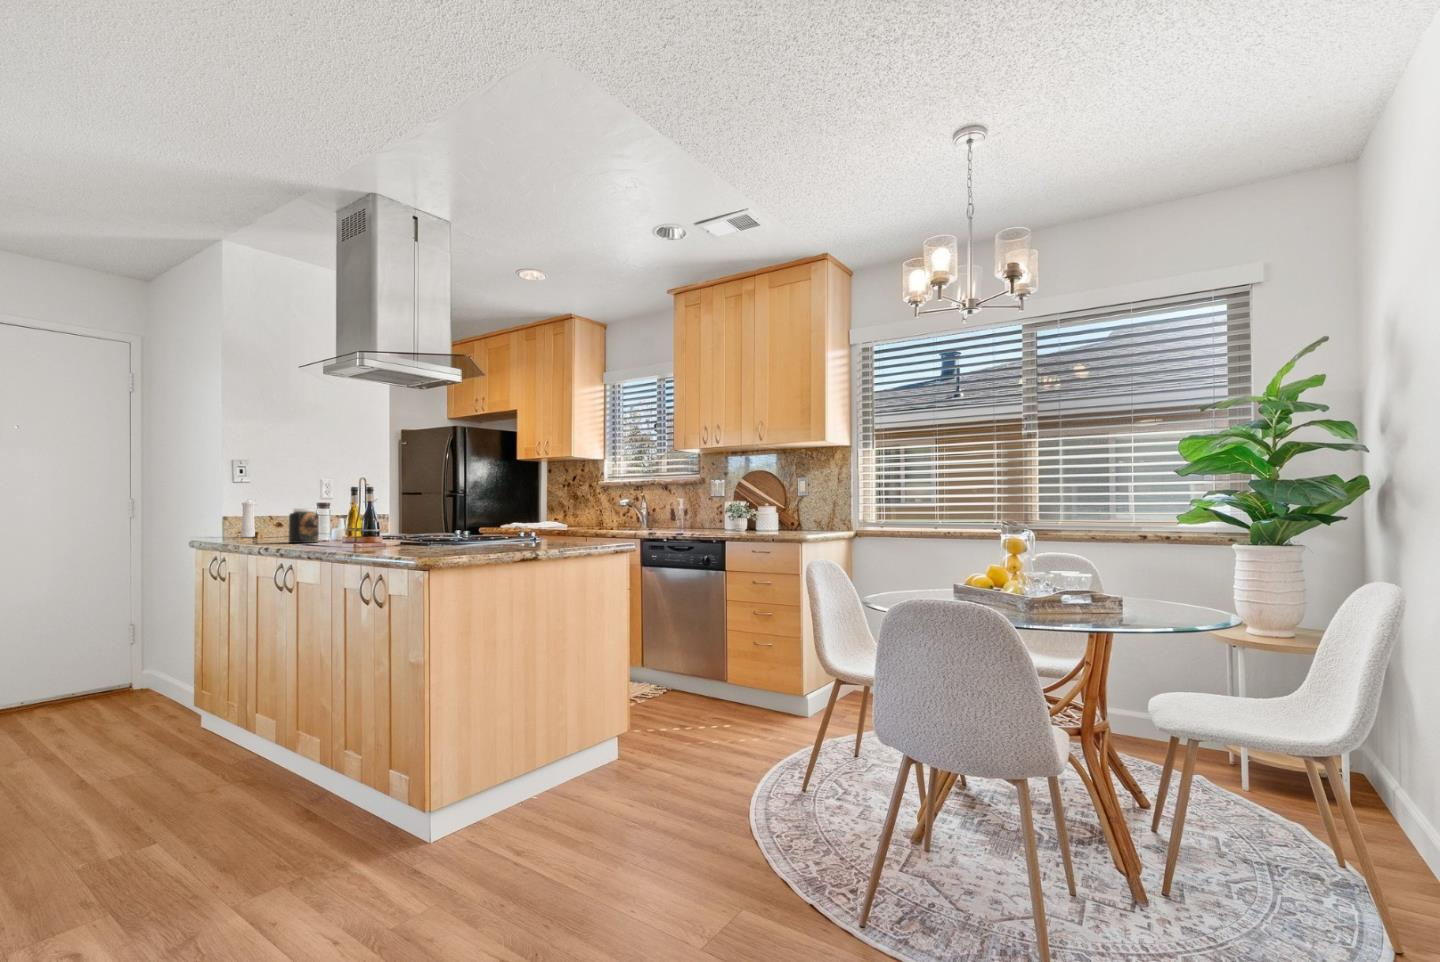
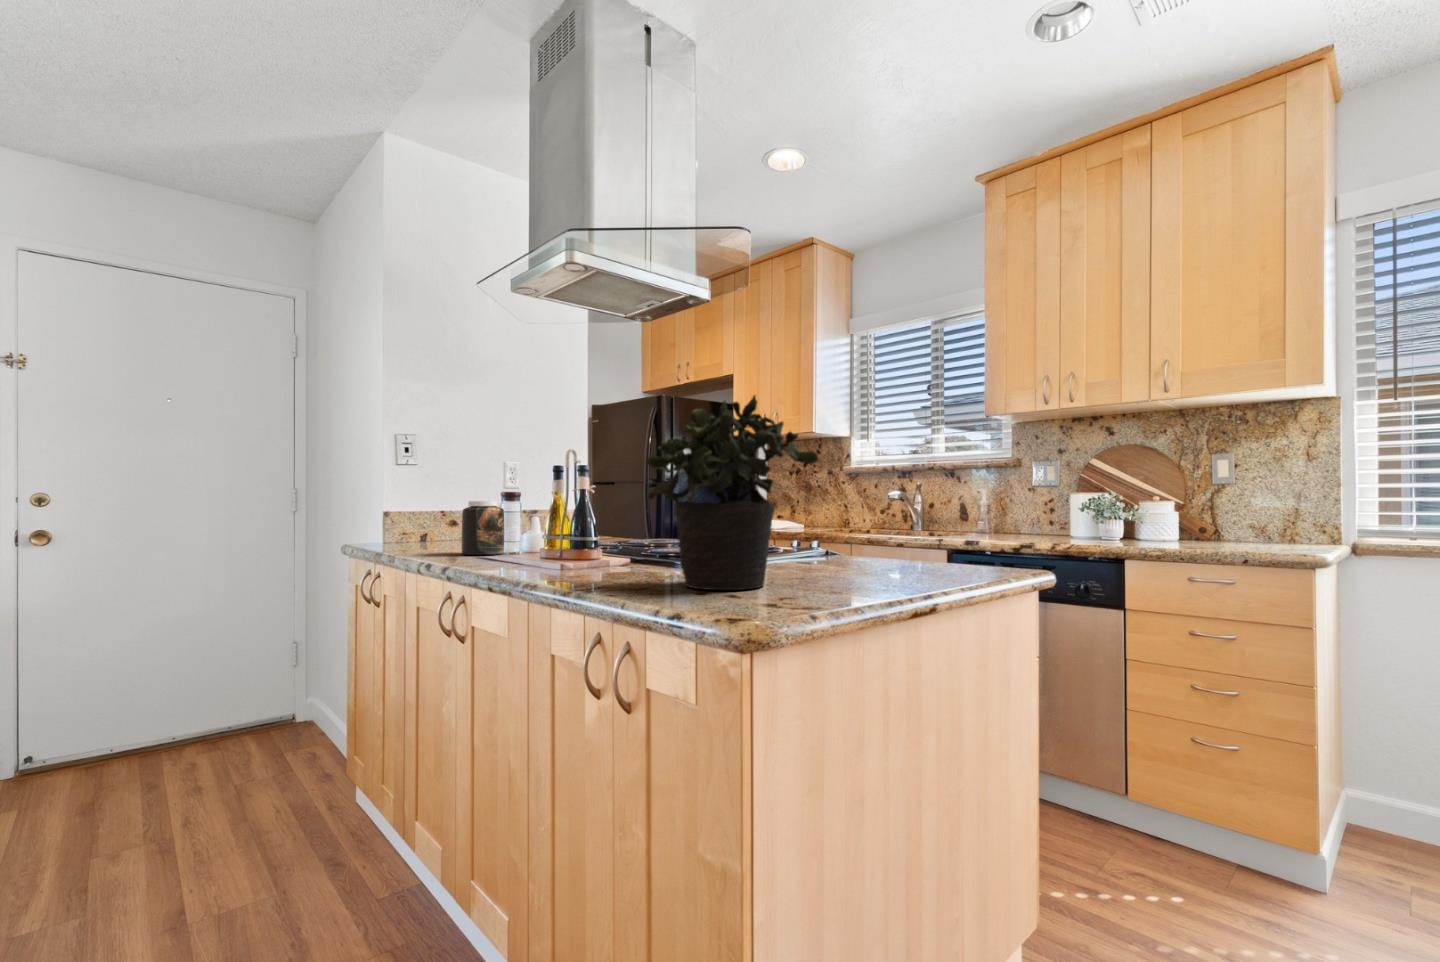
potted plant: none [392,455,486,551] -> present [645,395,818,590]
pepper mill: present [241,499,257,537] -> none [405,482,434,540]

